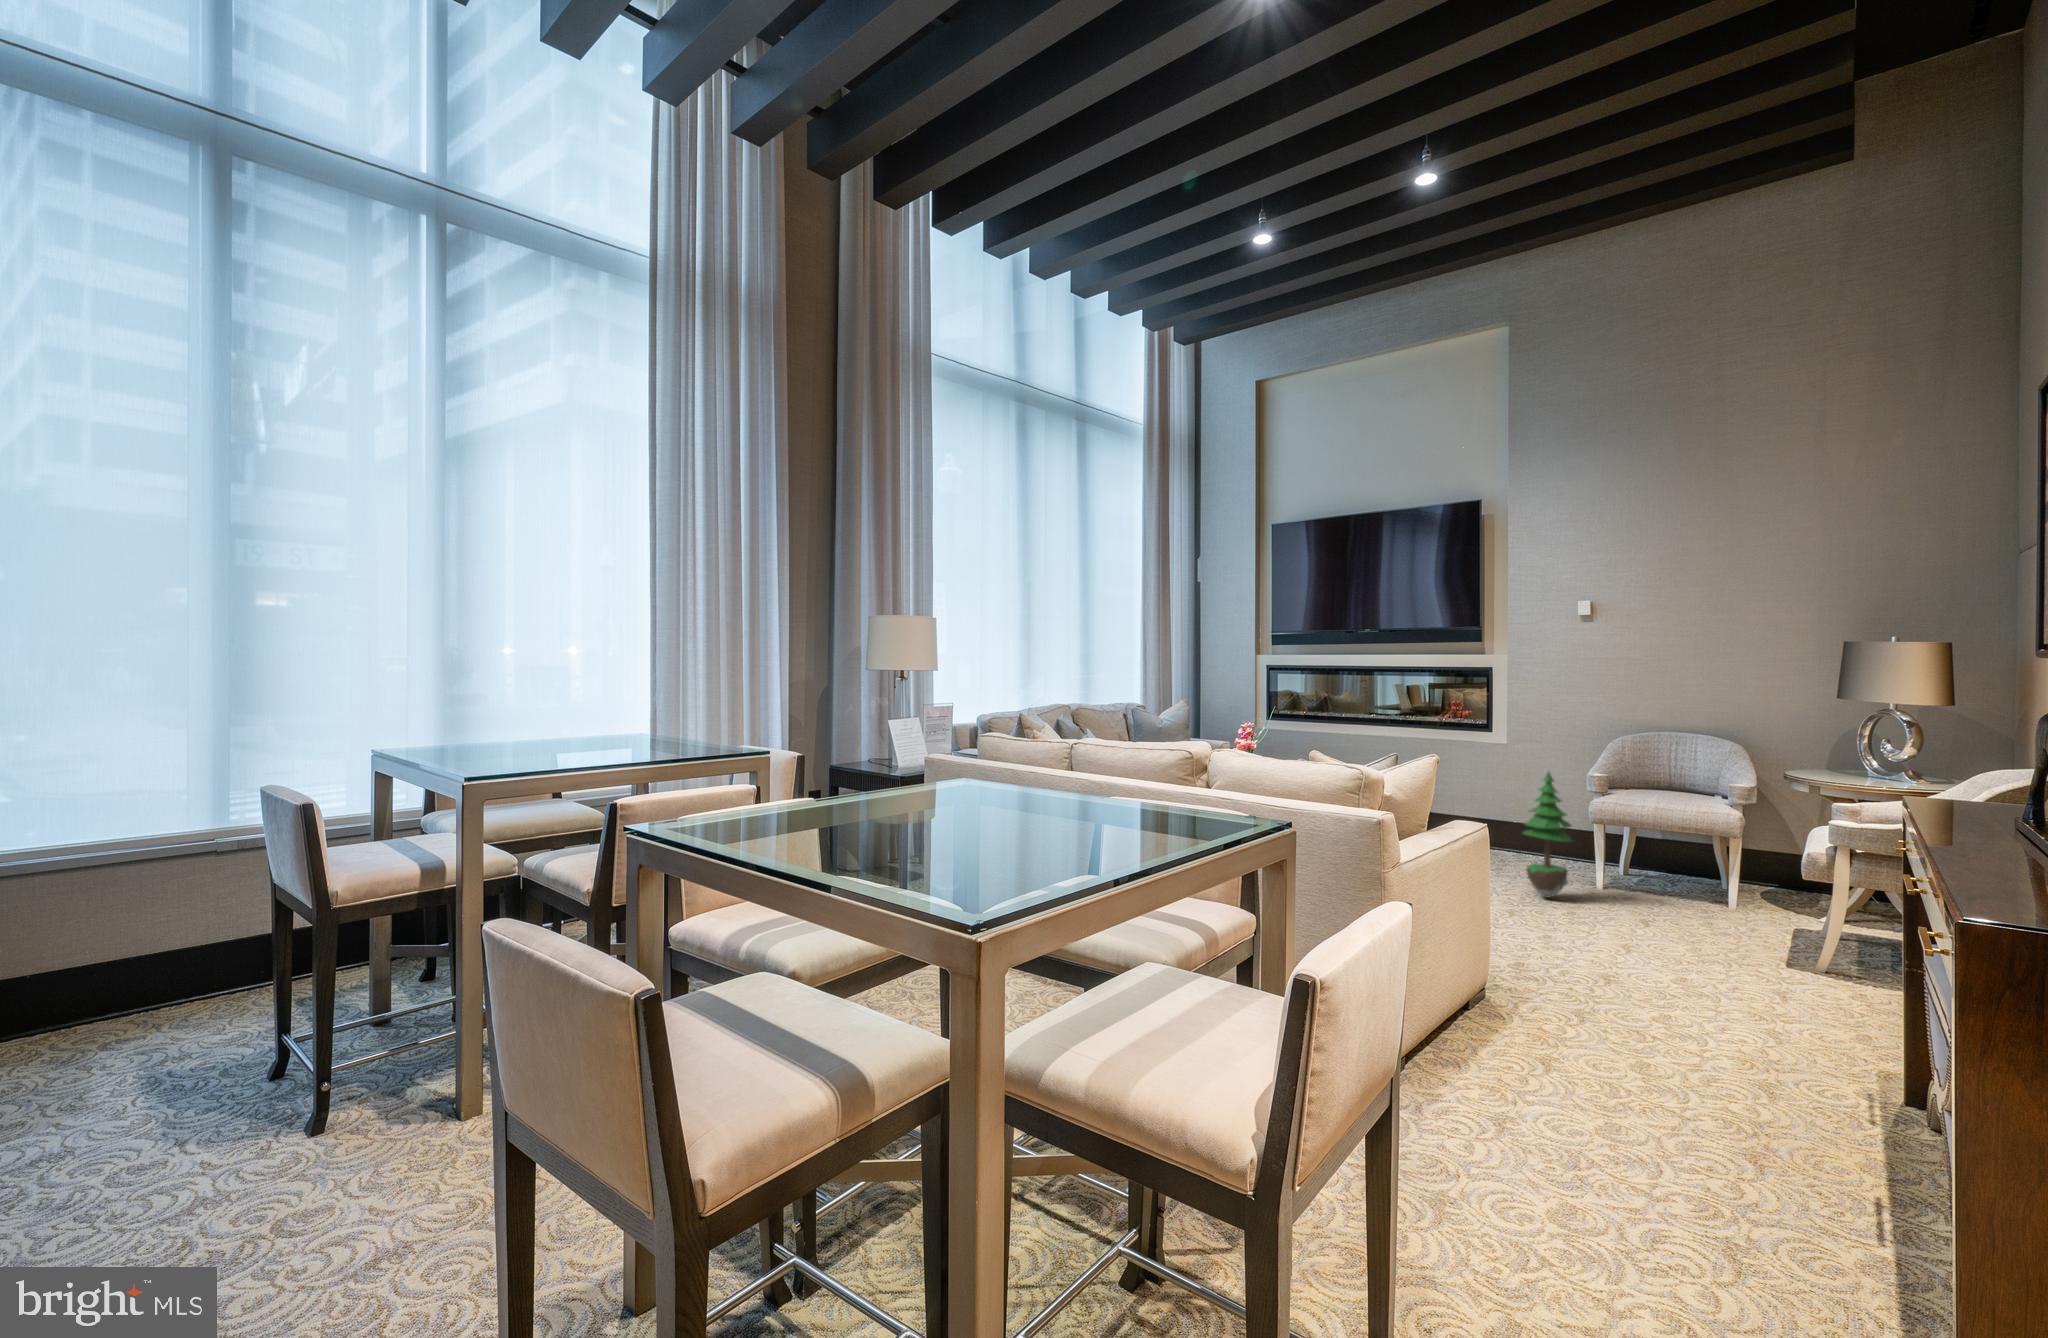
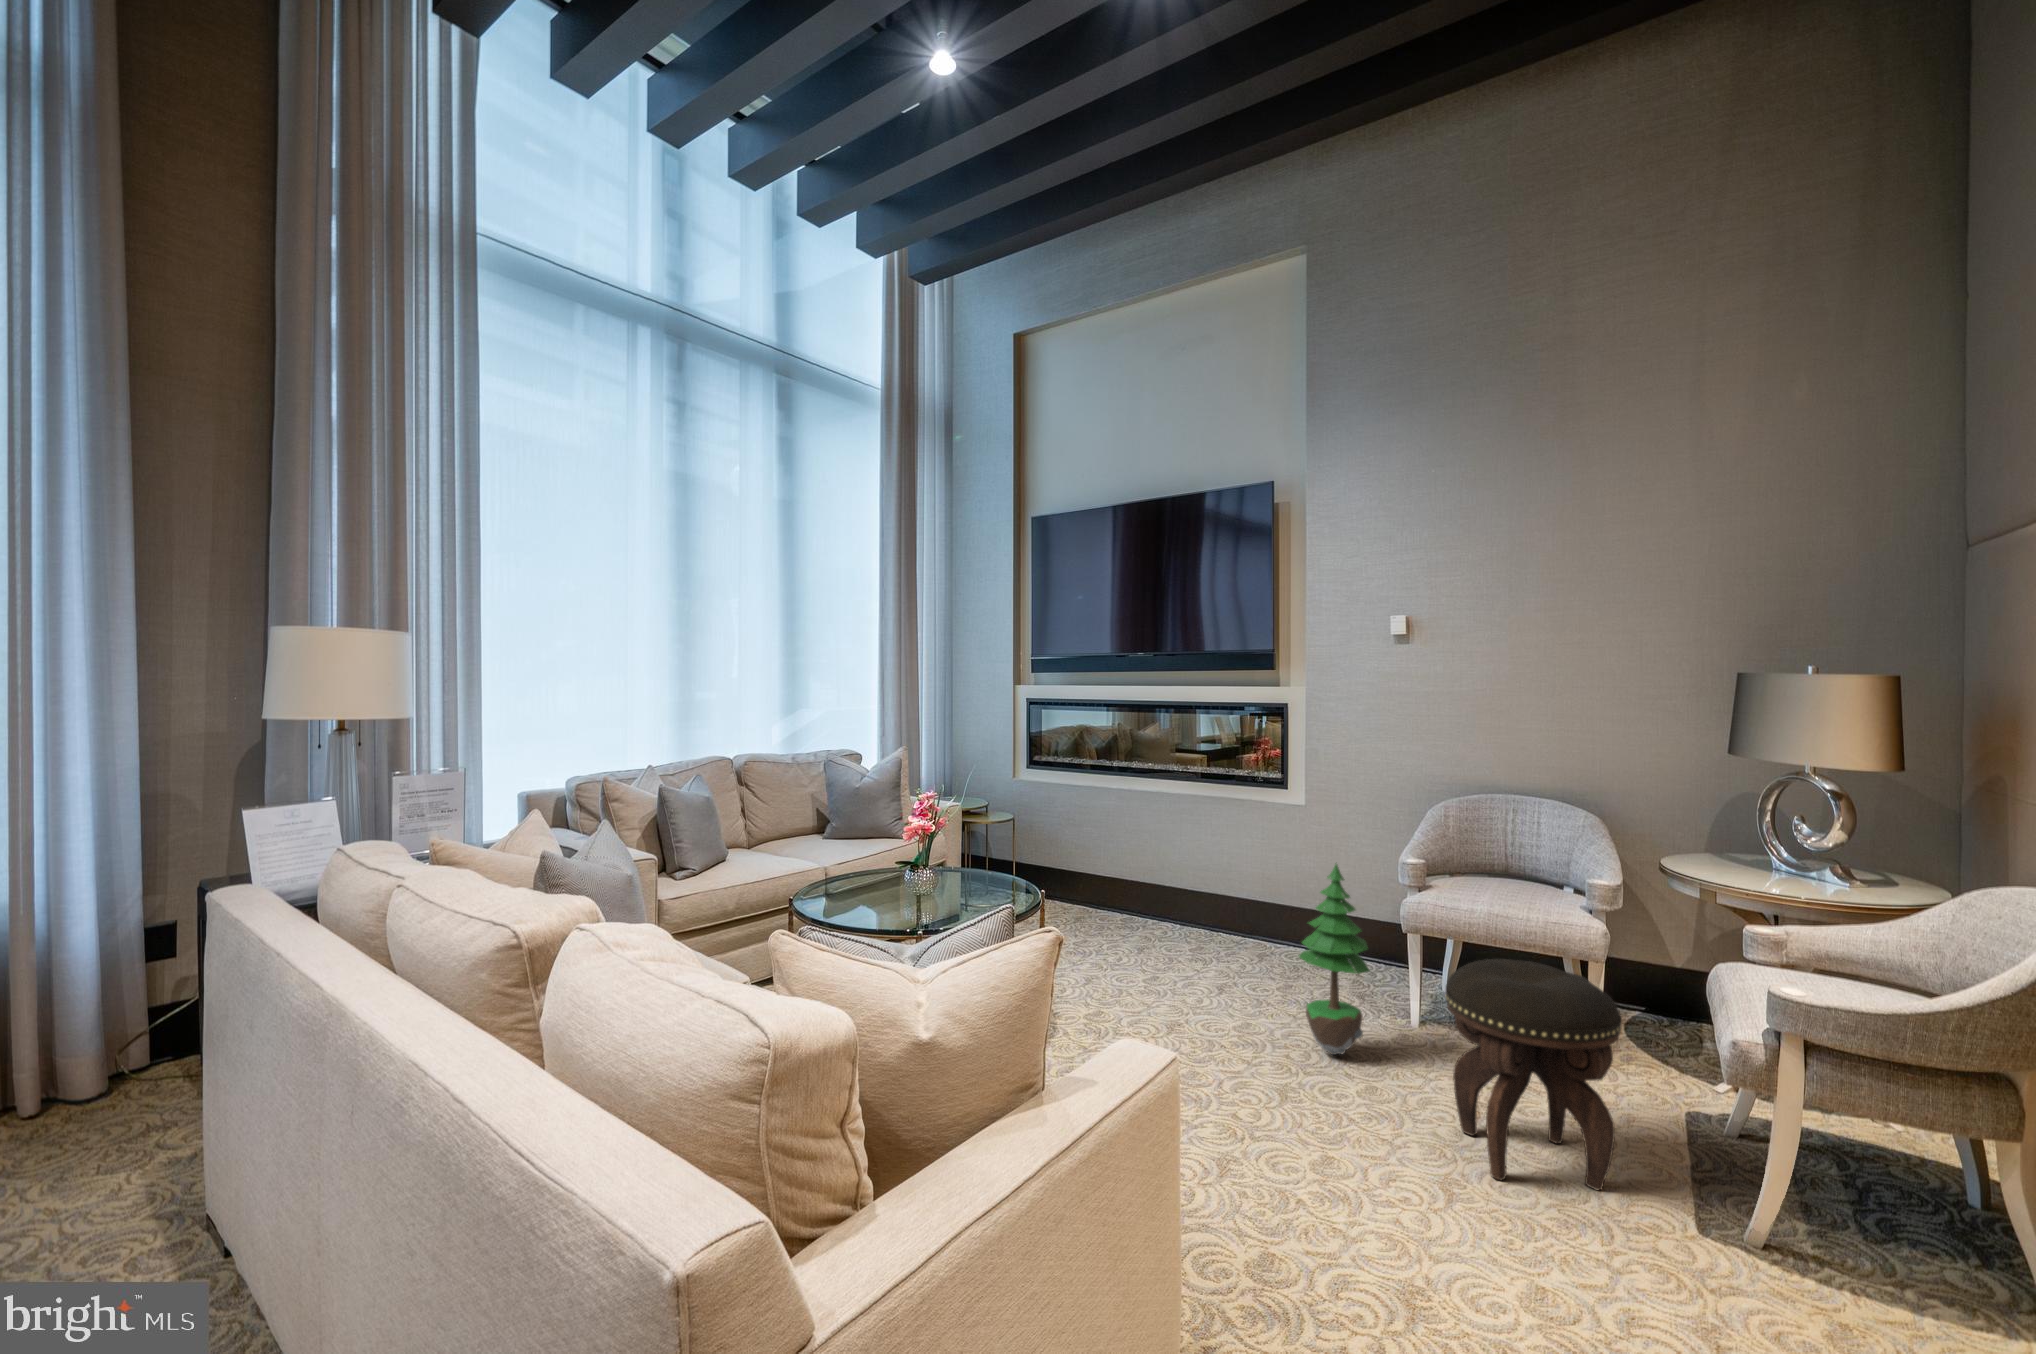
footstool: none [1629,822,1743,949] -> present [1446,959,1622,1190]

